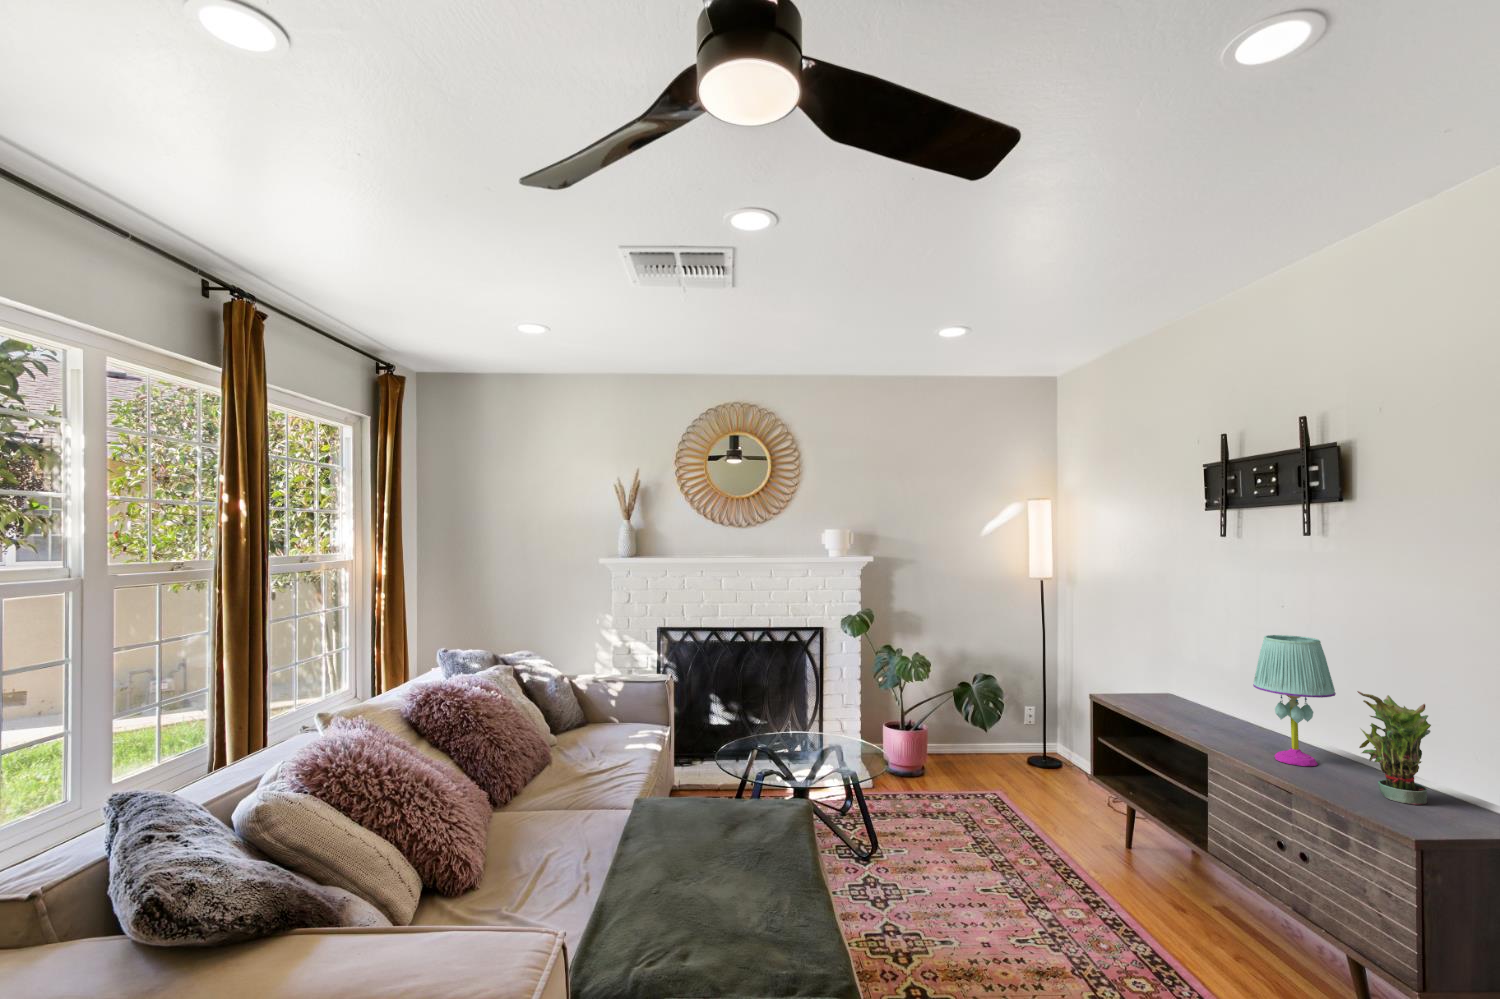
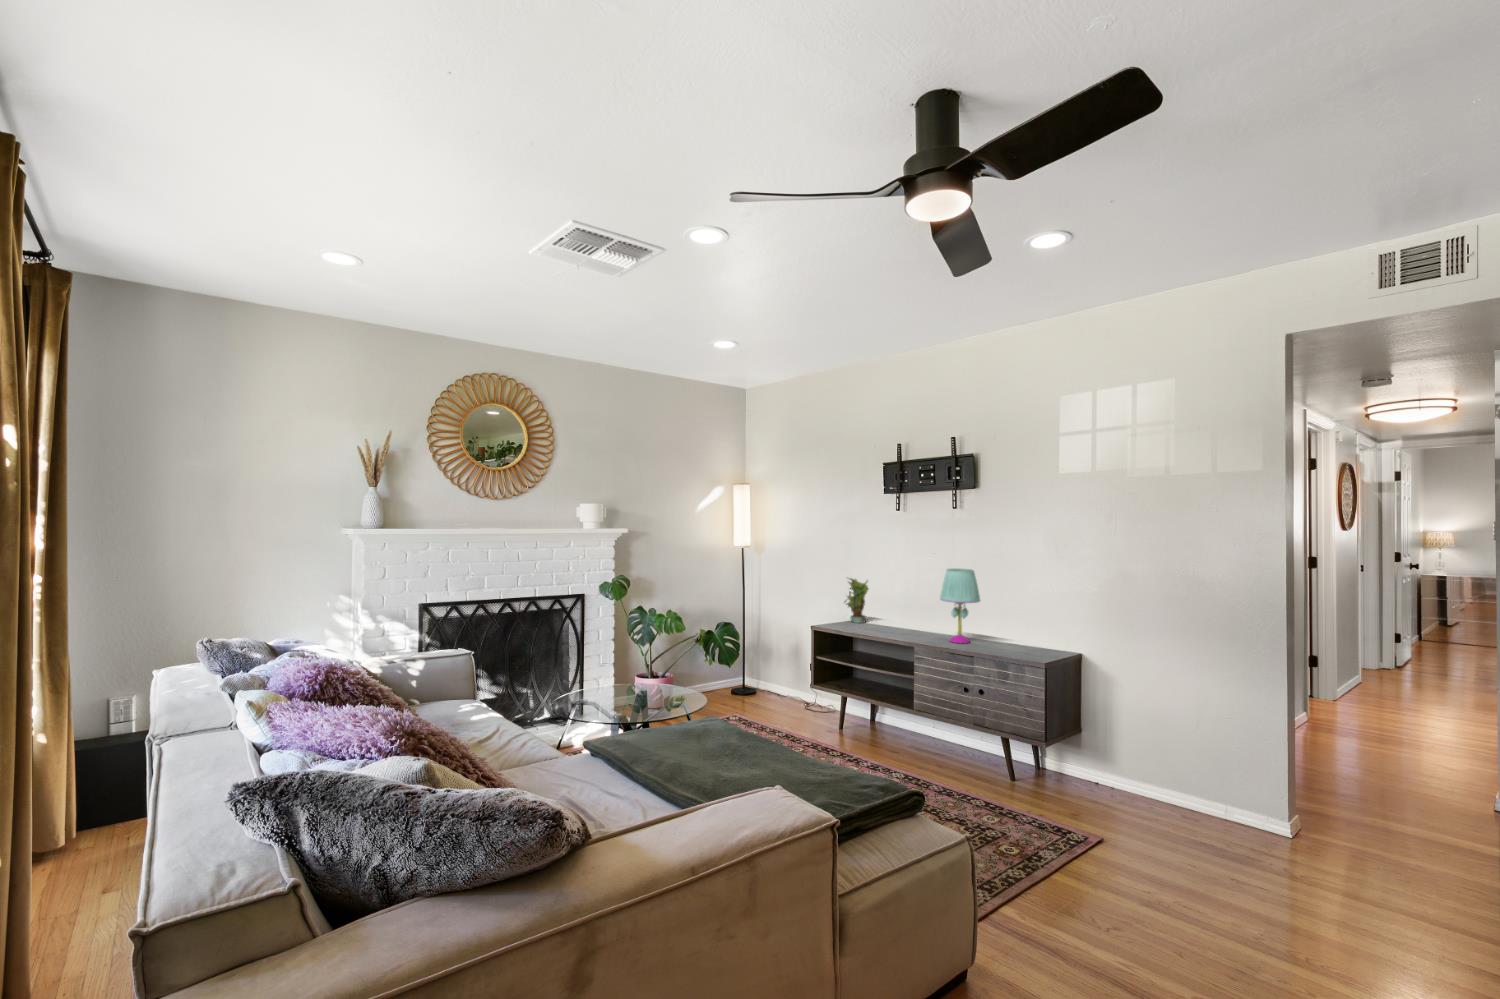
potted plant: present [1357,691,1431,805] -> present [845,578,869,623]

